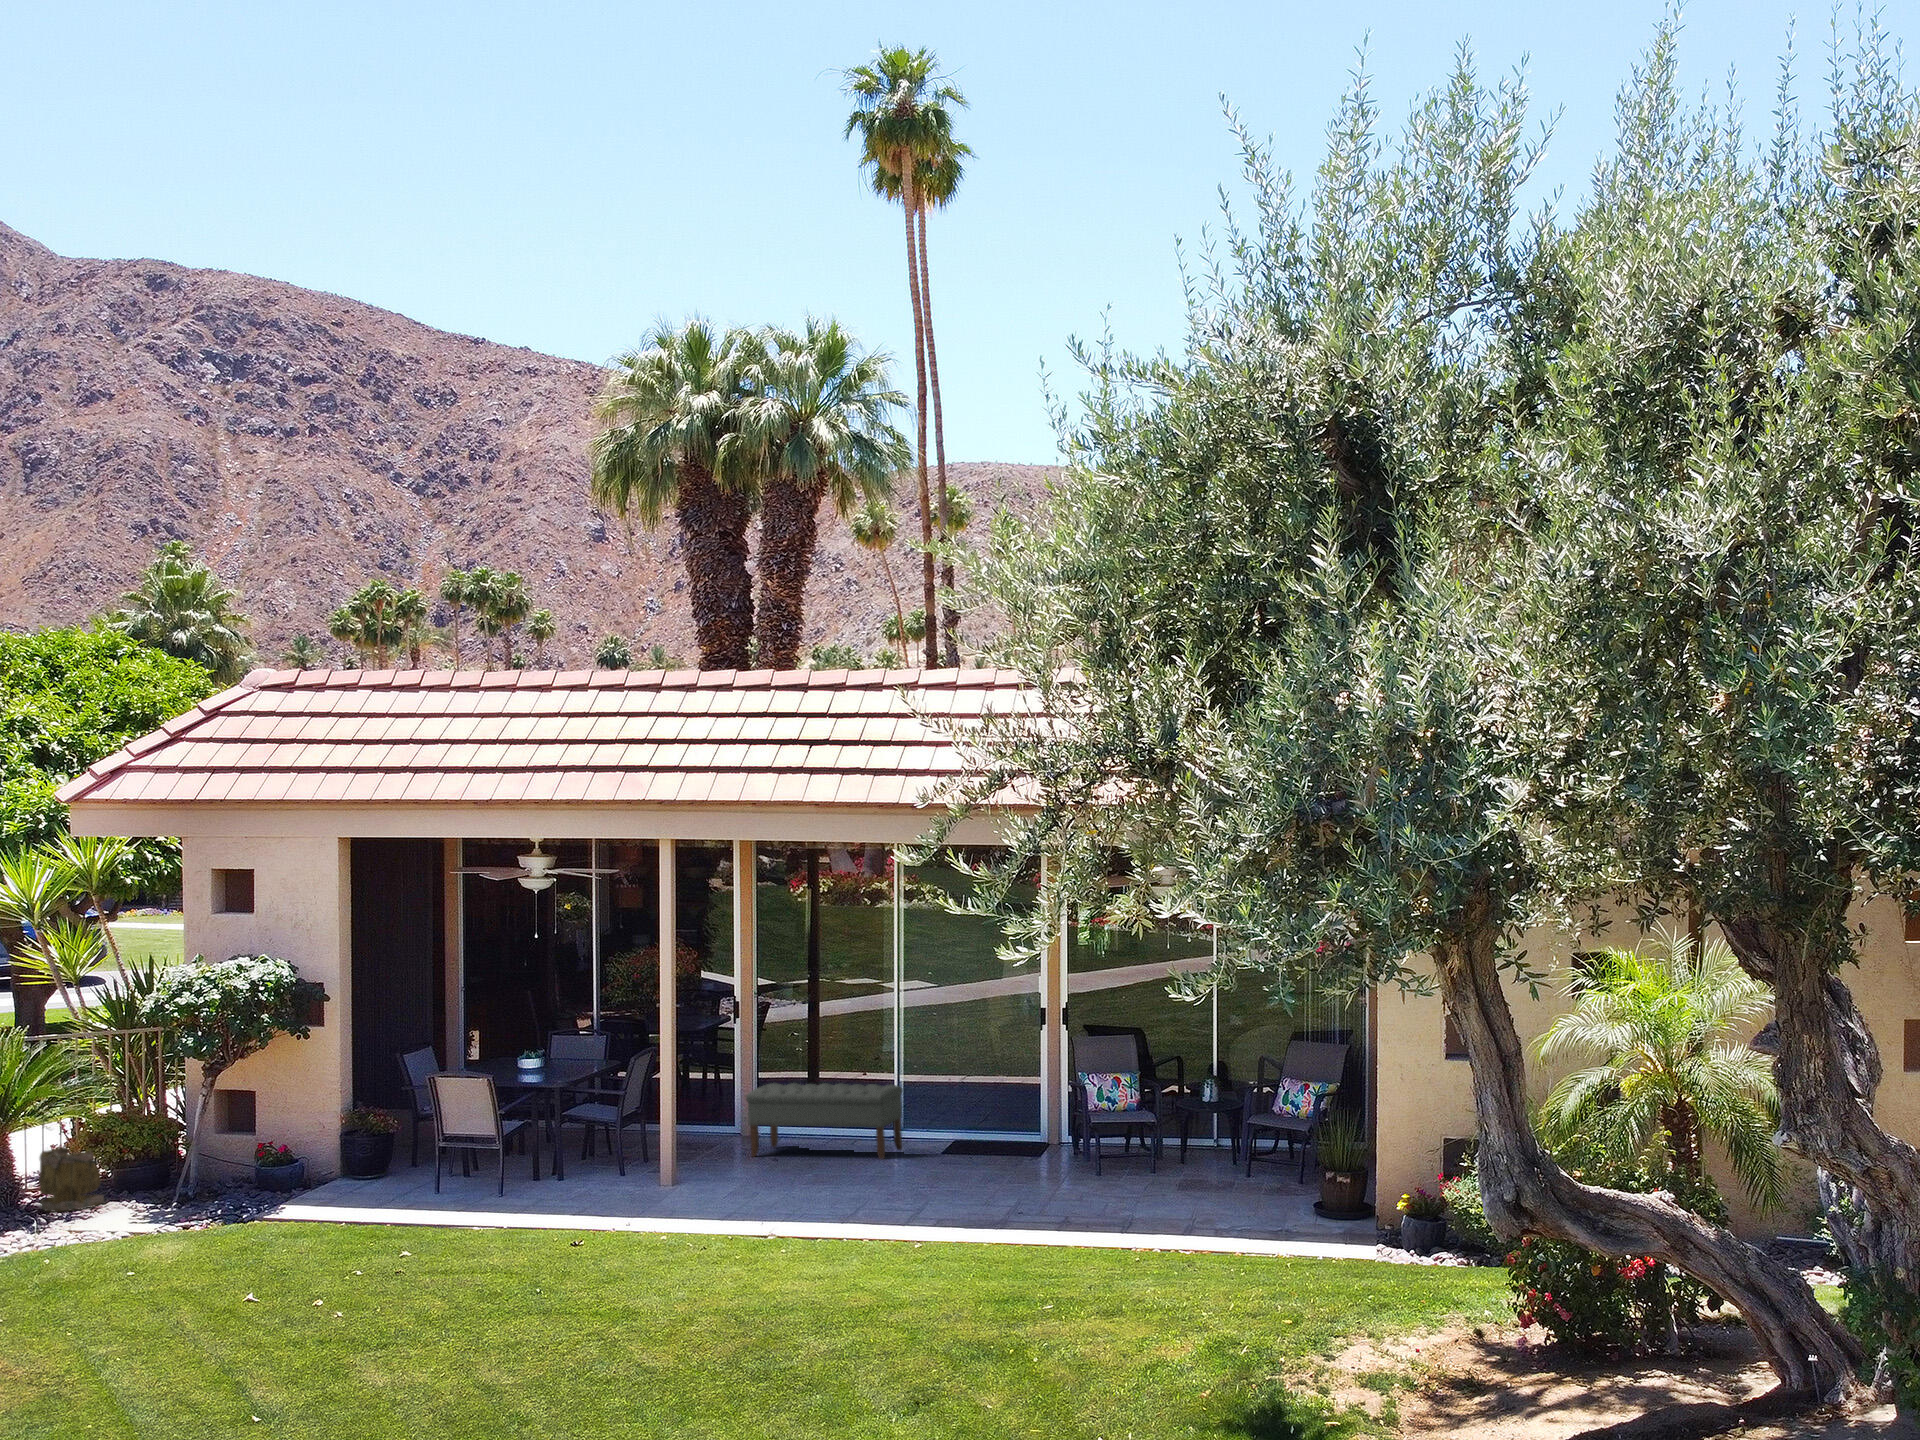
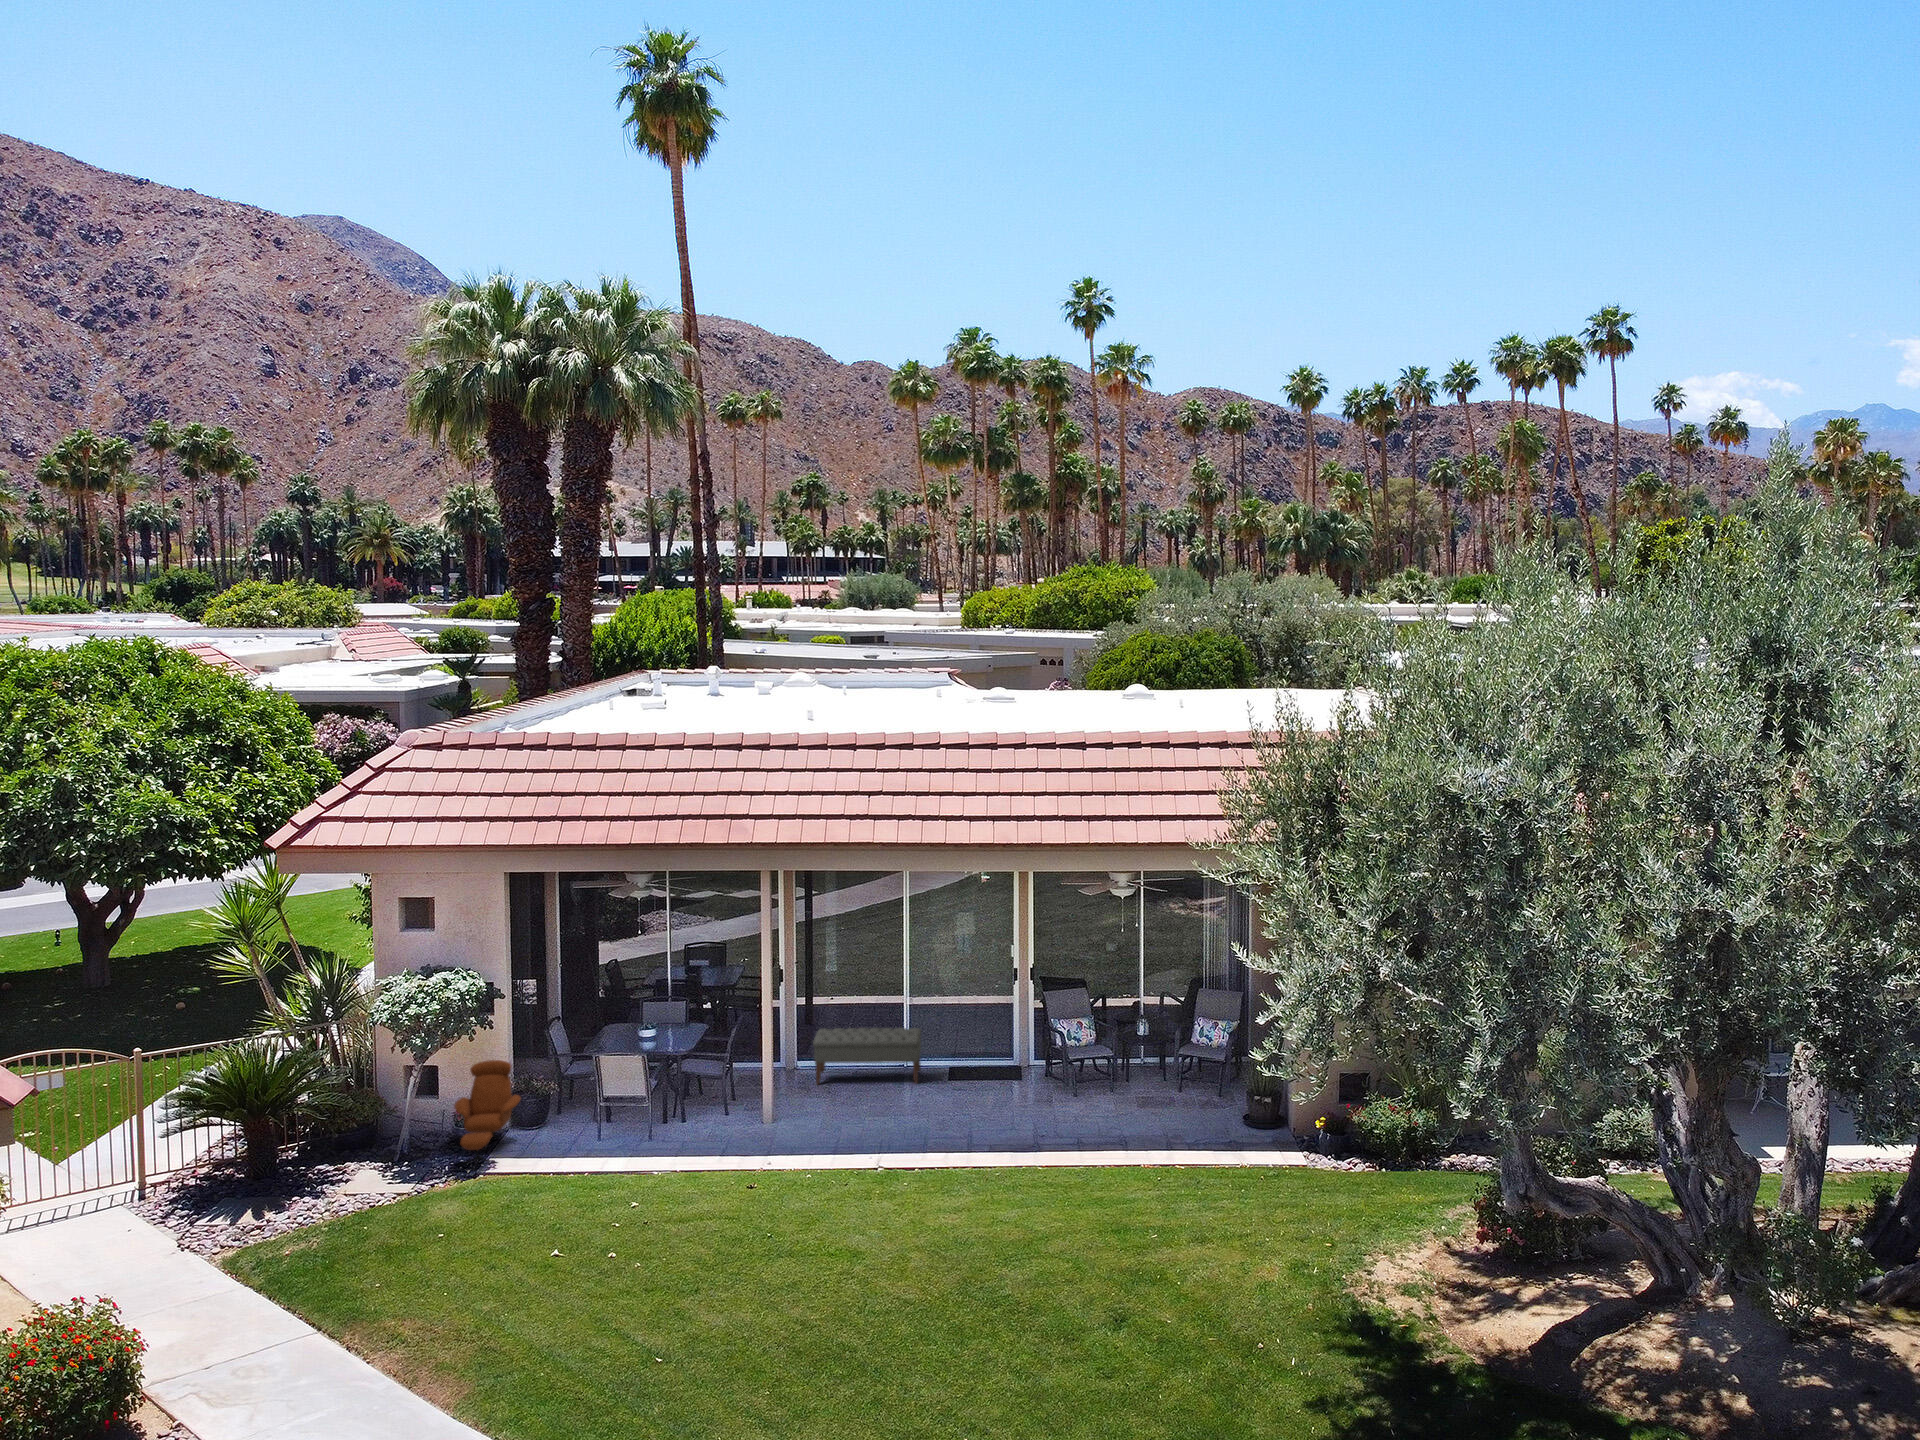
lounge chair: none [224,1084,332,1213] -> present [454,1060,521,1169]
bucket: present [39,1147,104,1212] -> none [294,1120,351,1181]

